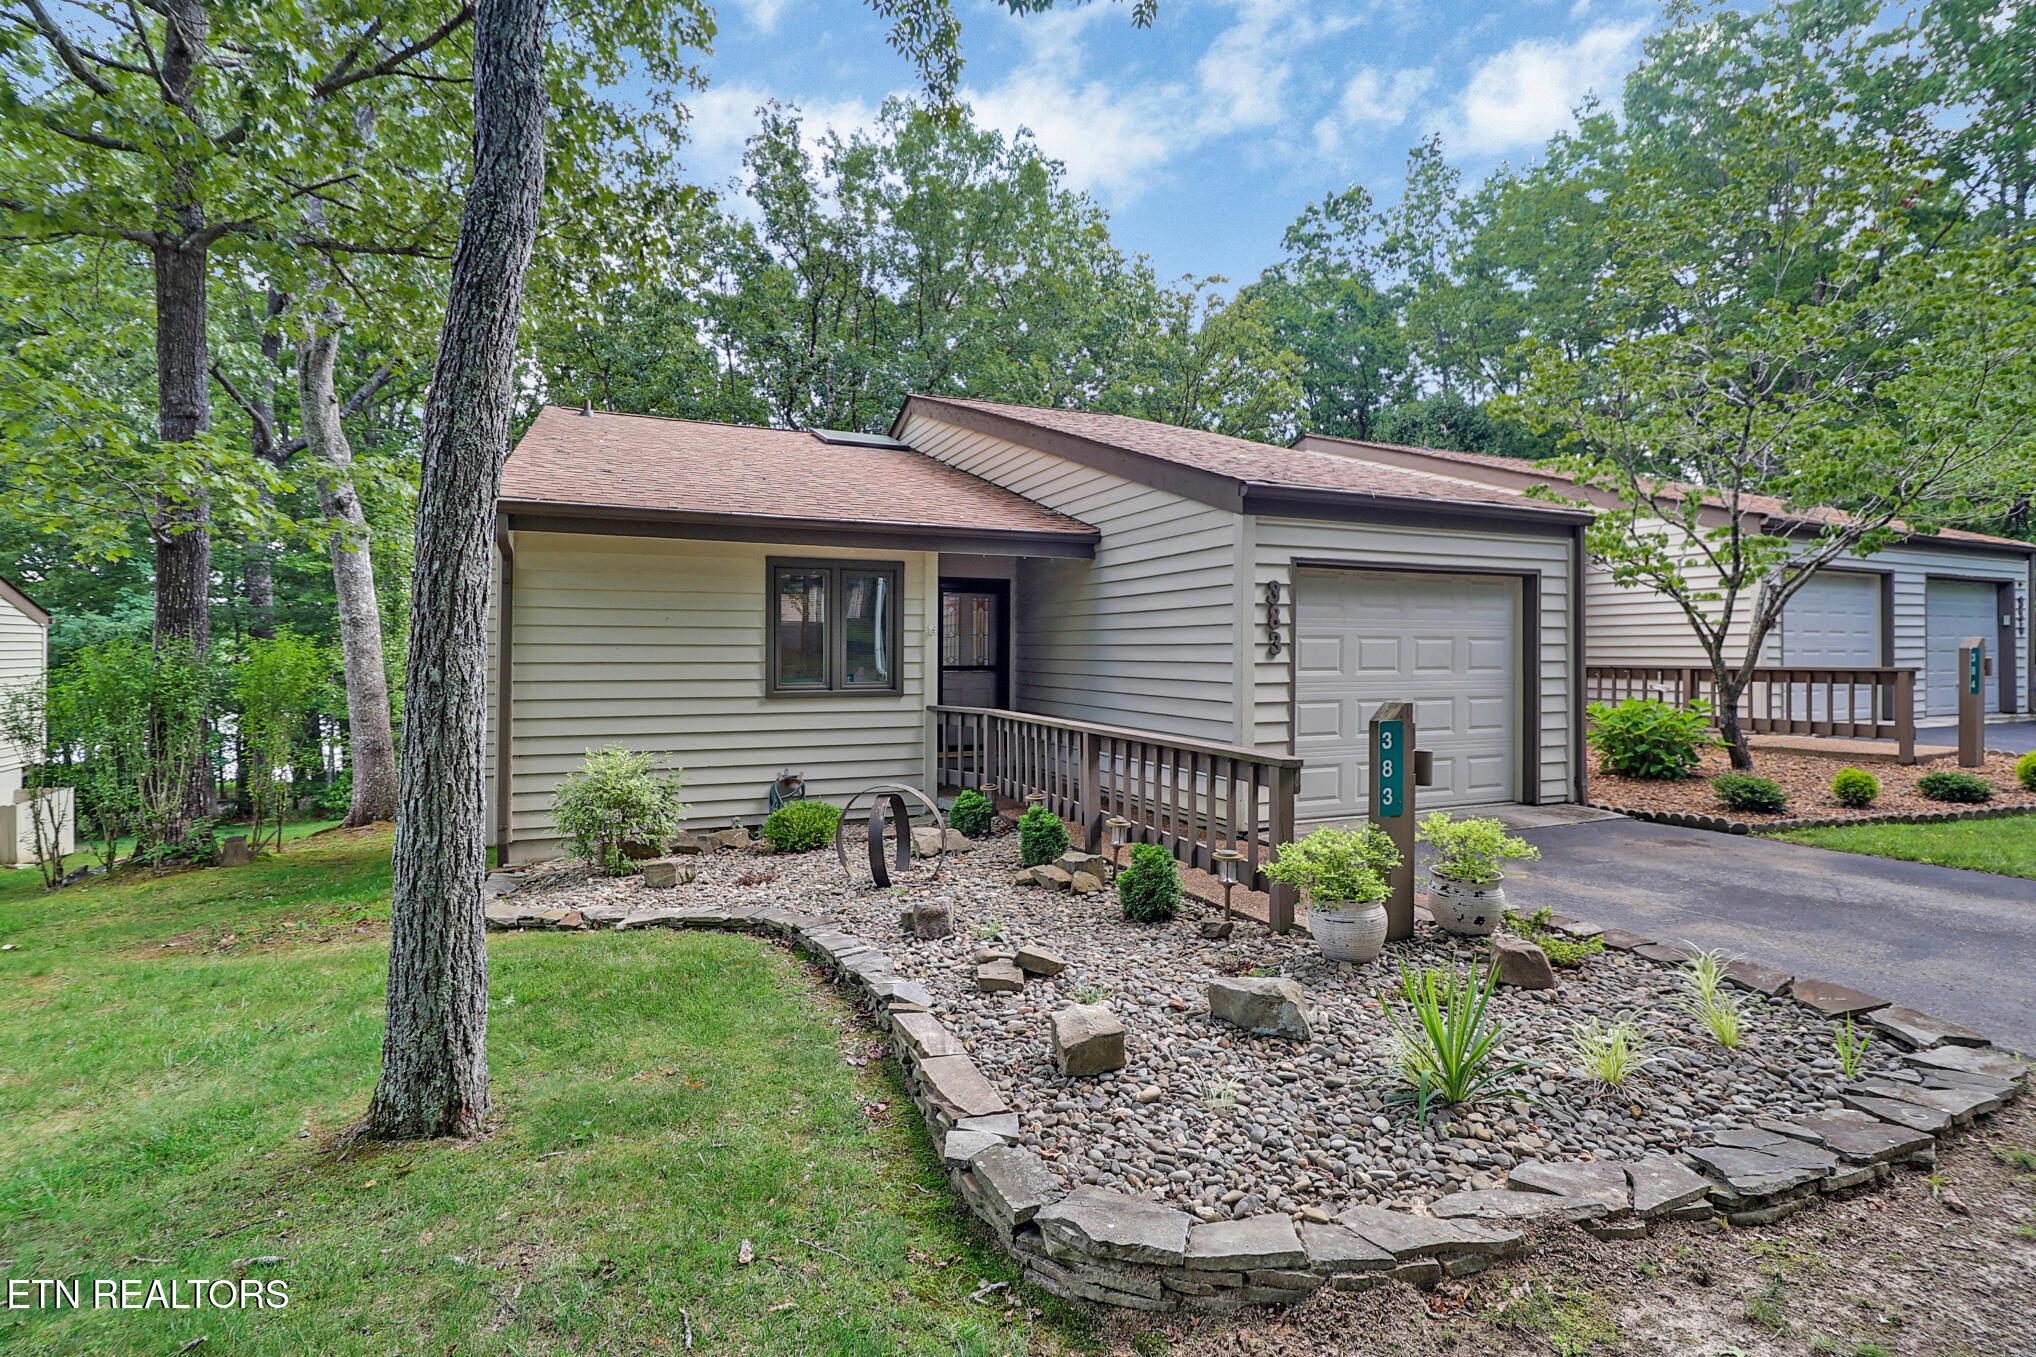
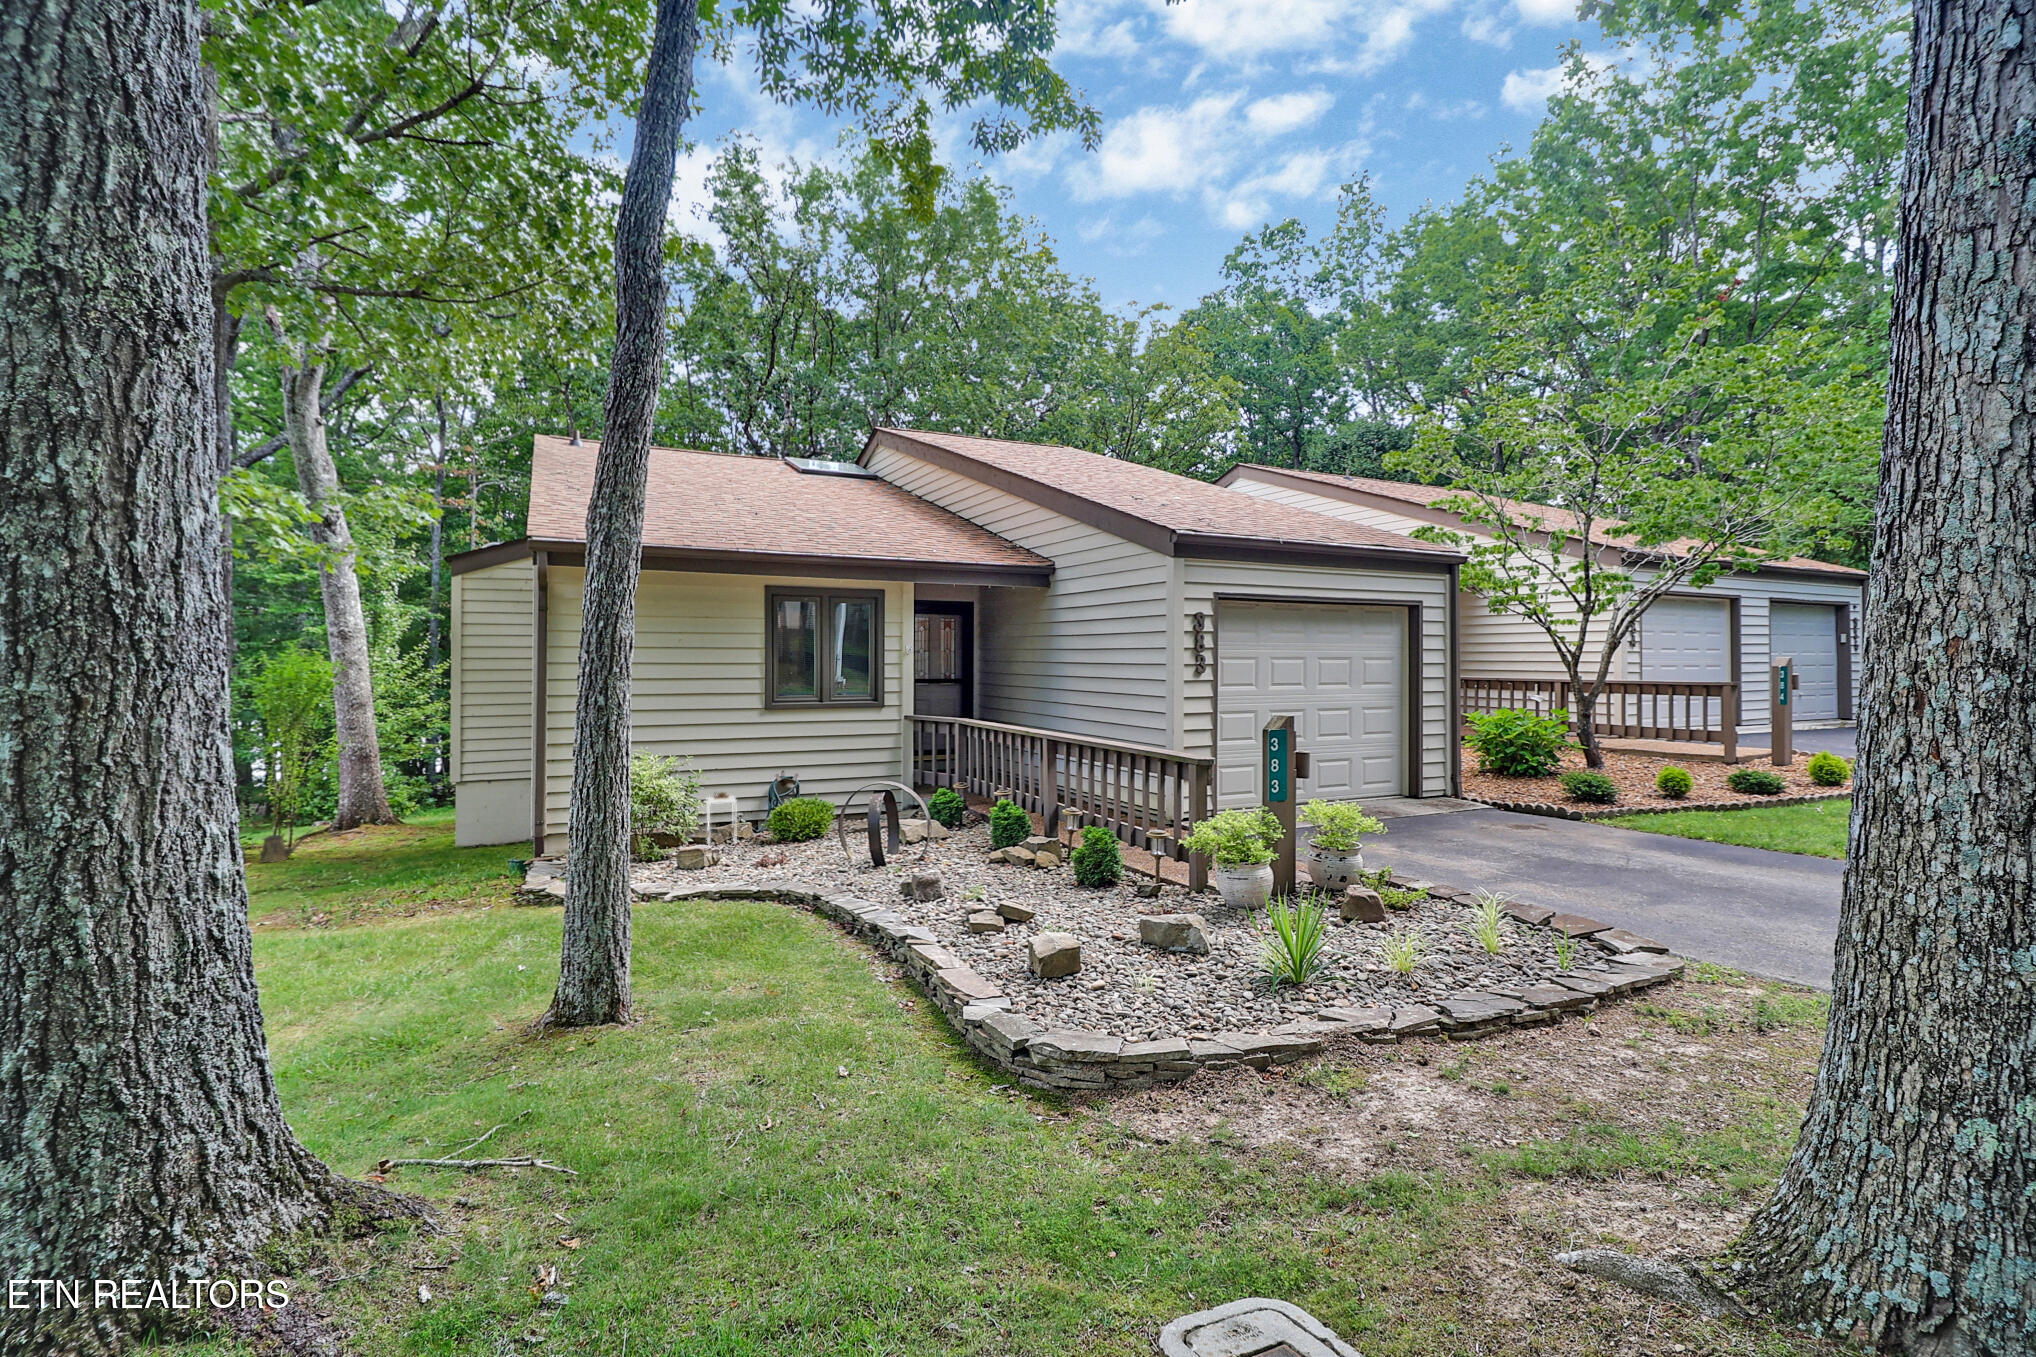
side table: none [696,793,730,856] -> present [707,792,737,845]

